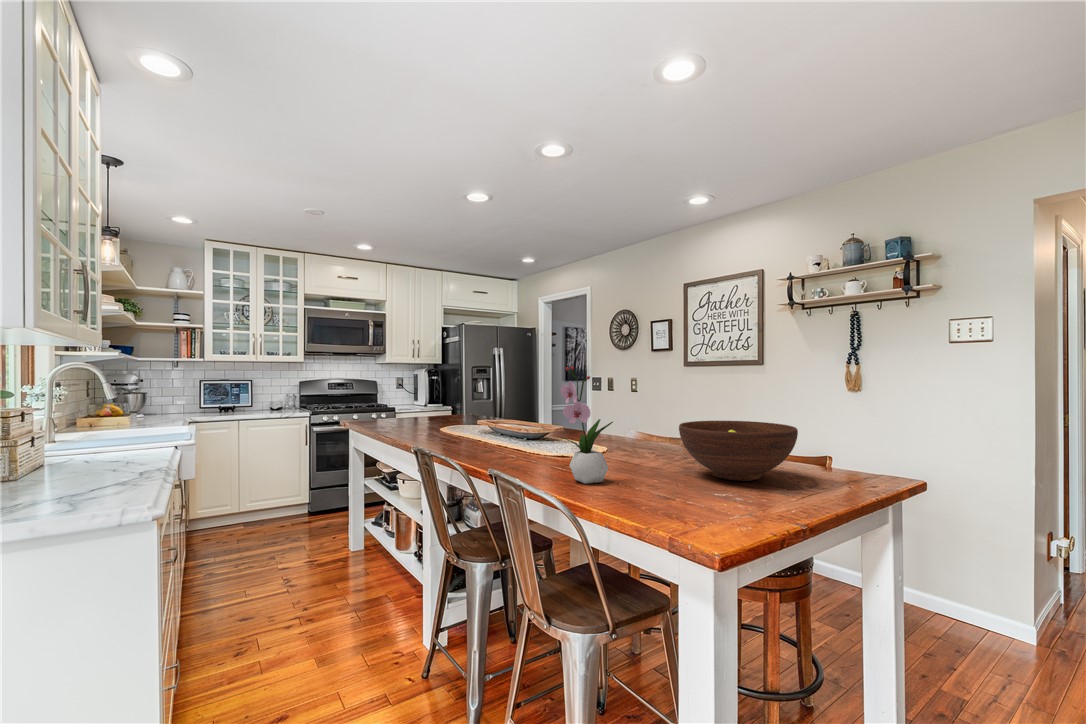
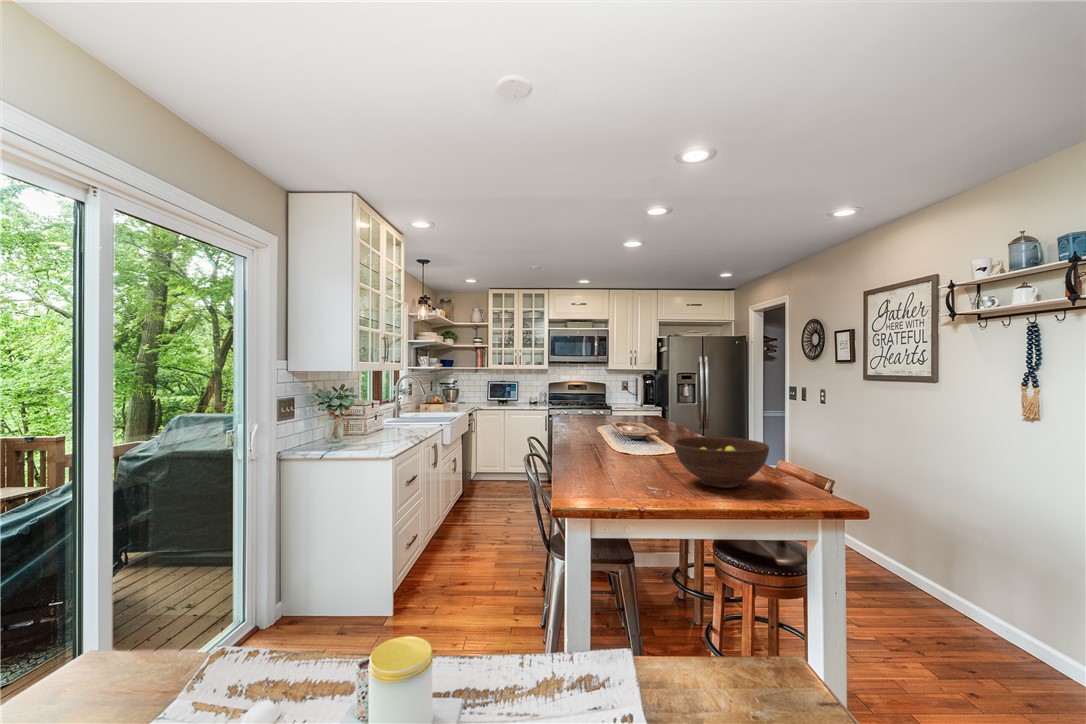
flower arrangement: present [561,366,613,484] -> none [587,391,619,473]

